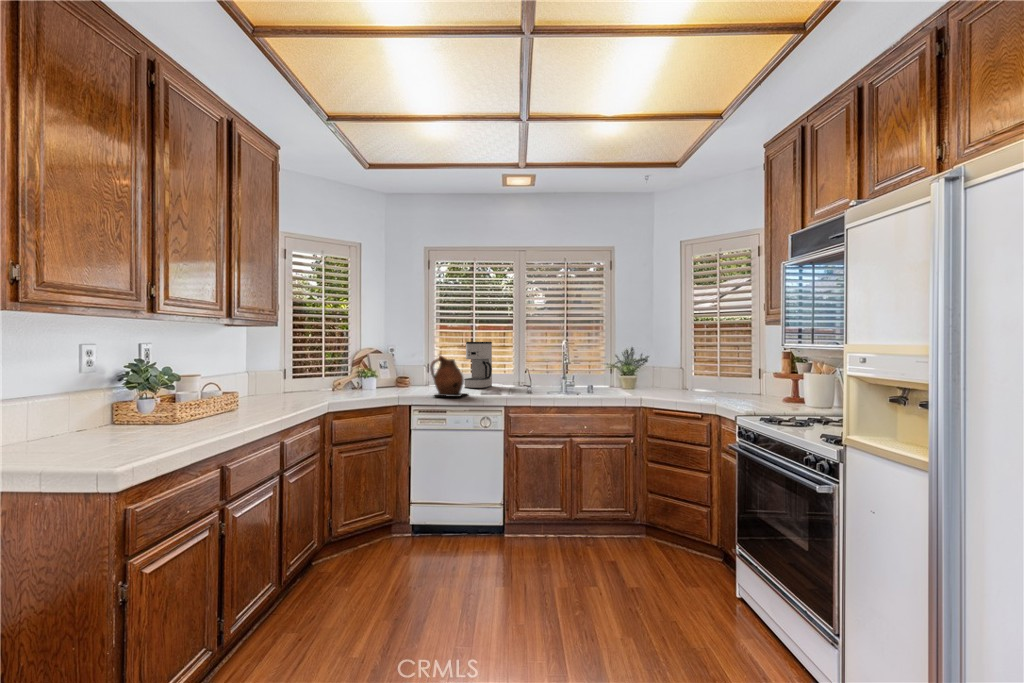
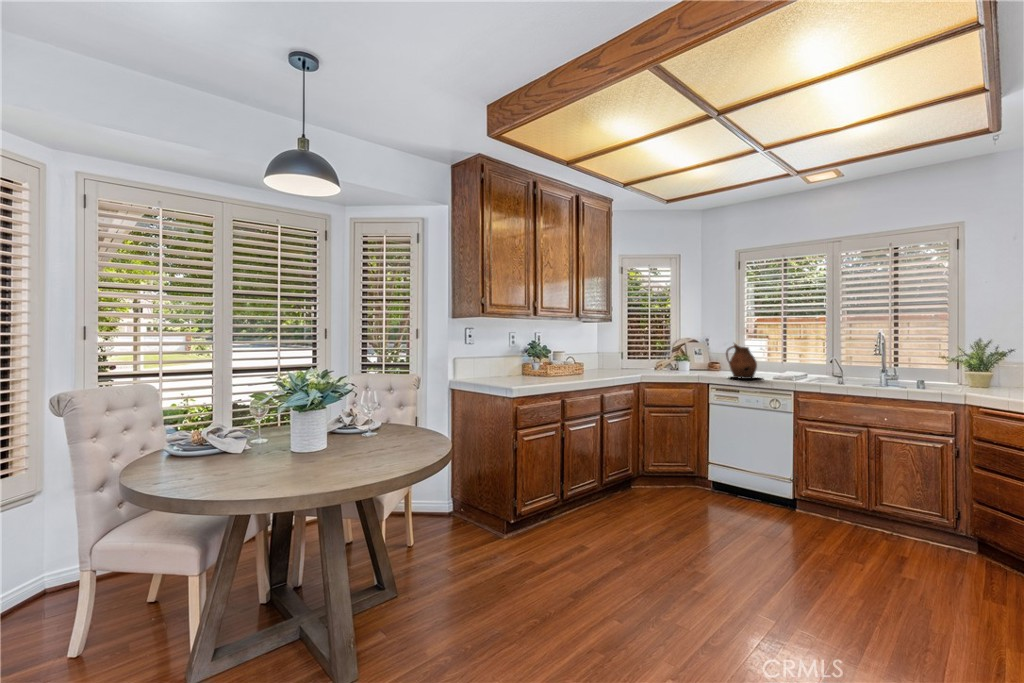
coffee maker: present [464,342,492,388] -> none [770,332,802,376]

